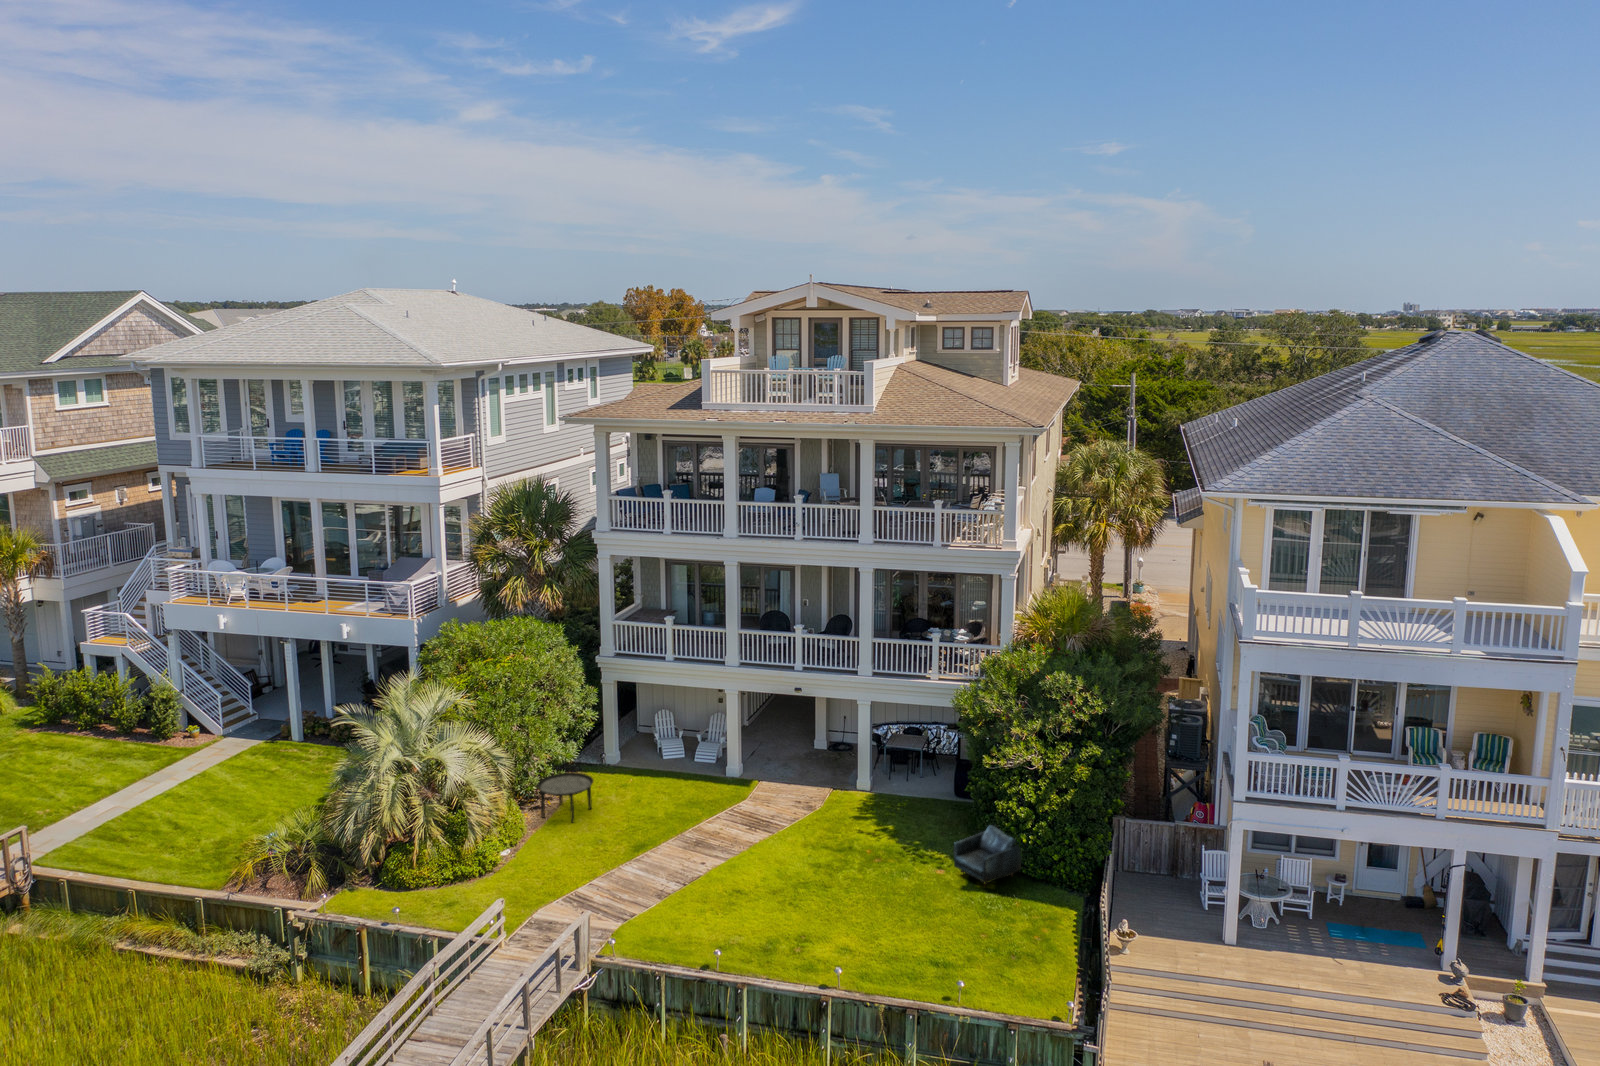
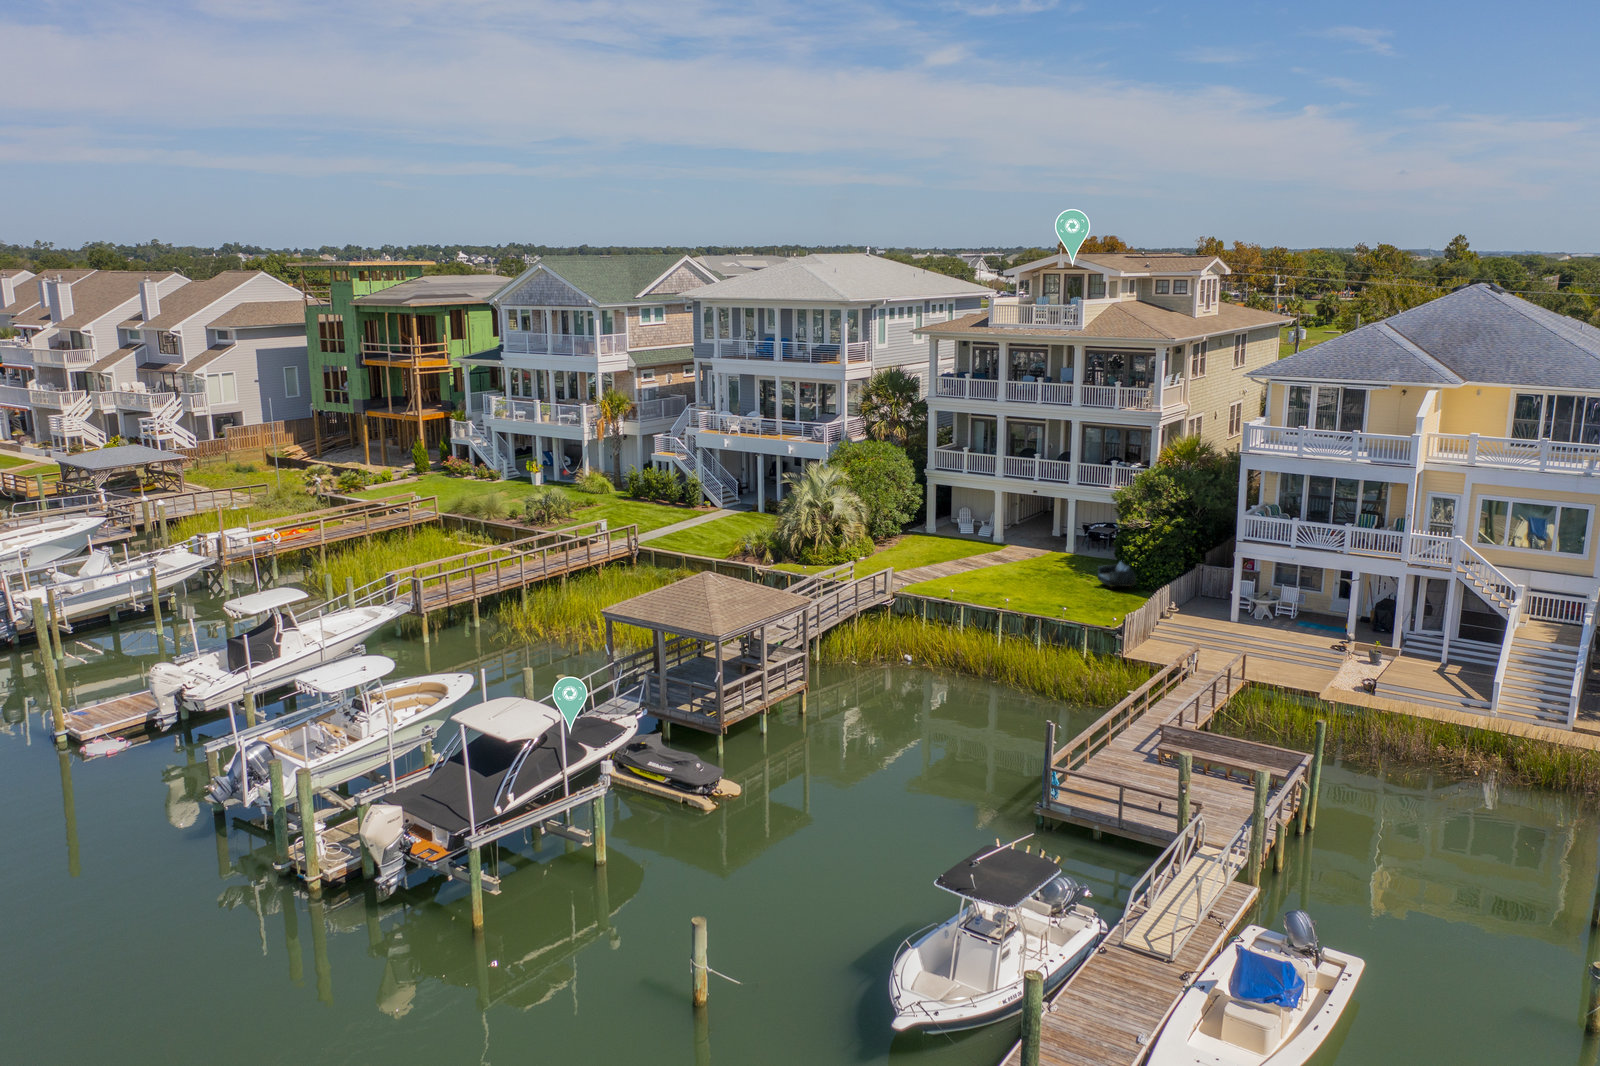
round table: present [537,772,593,823] -> none [883,528,913,552]

